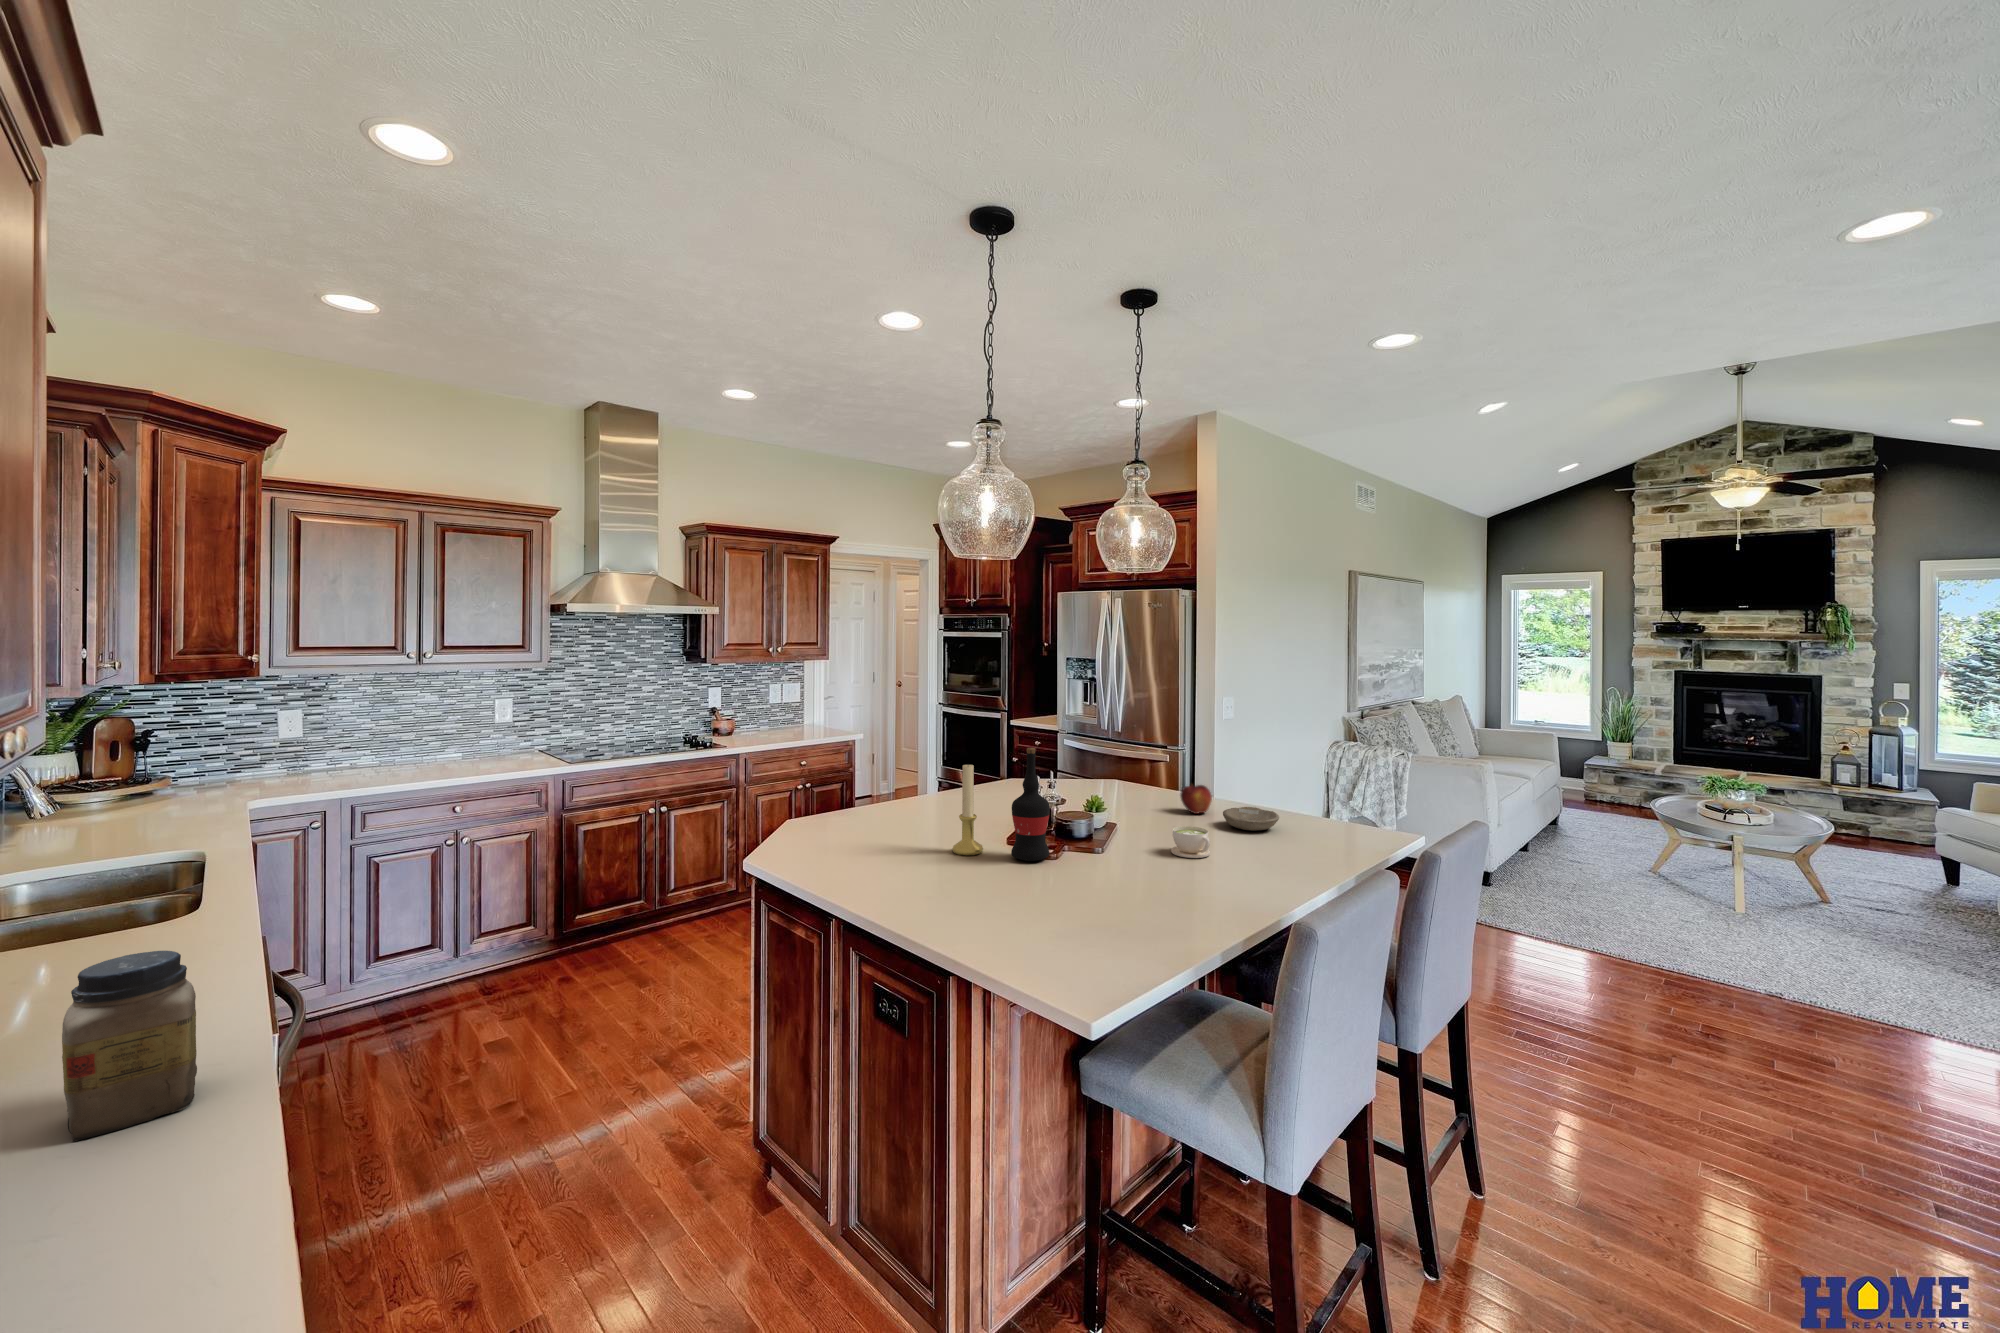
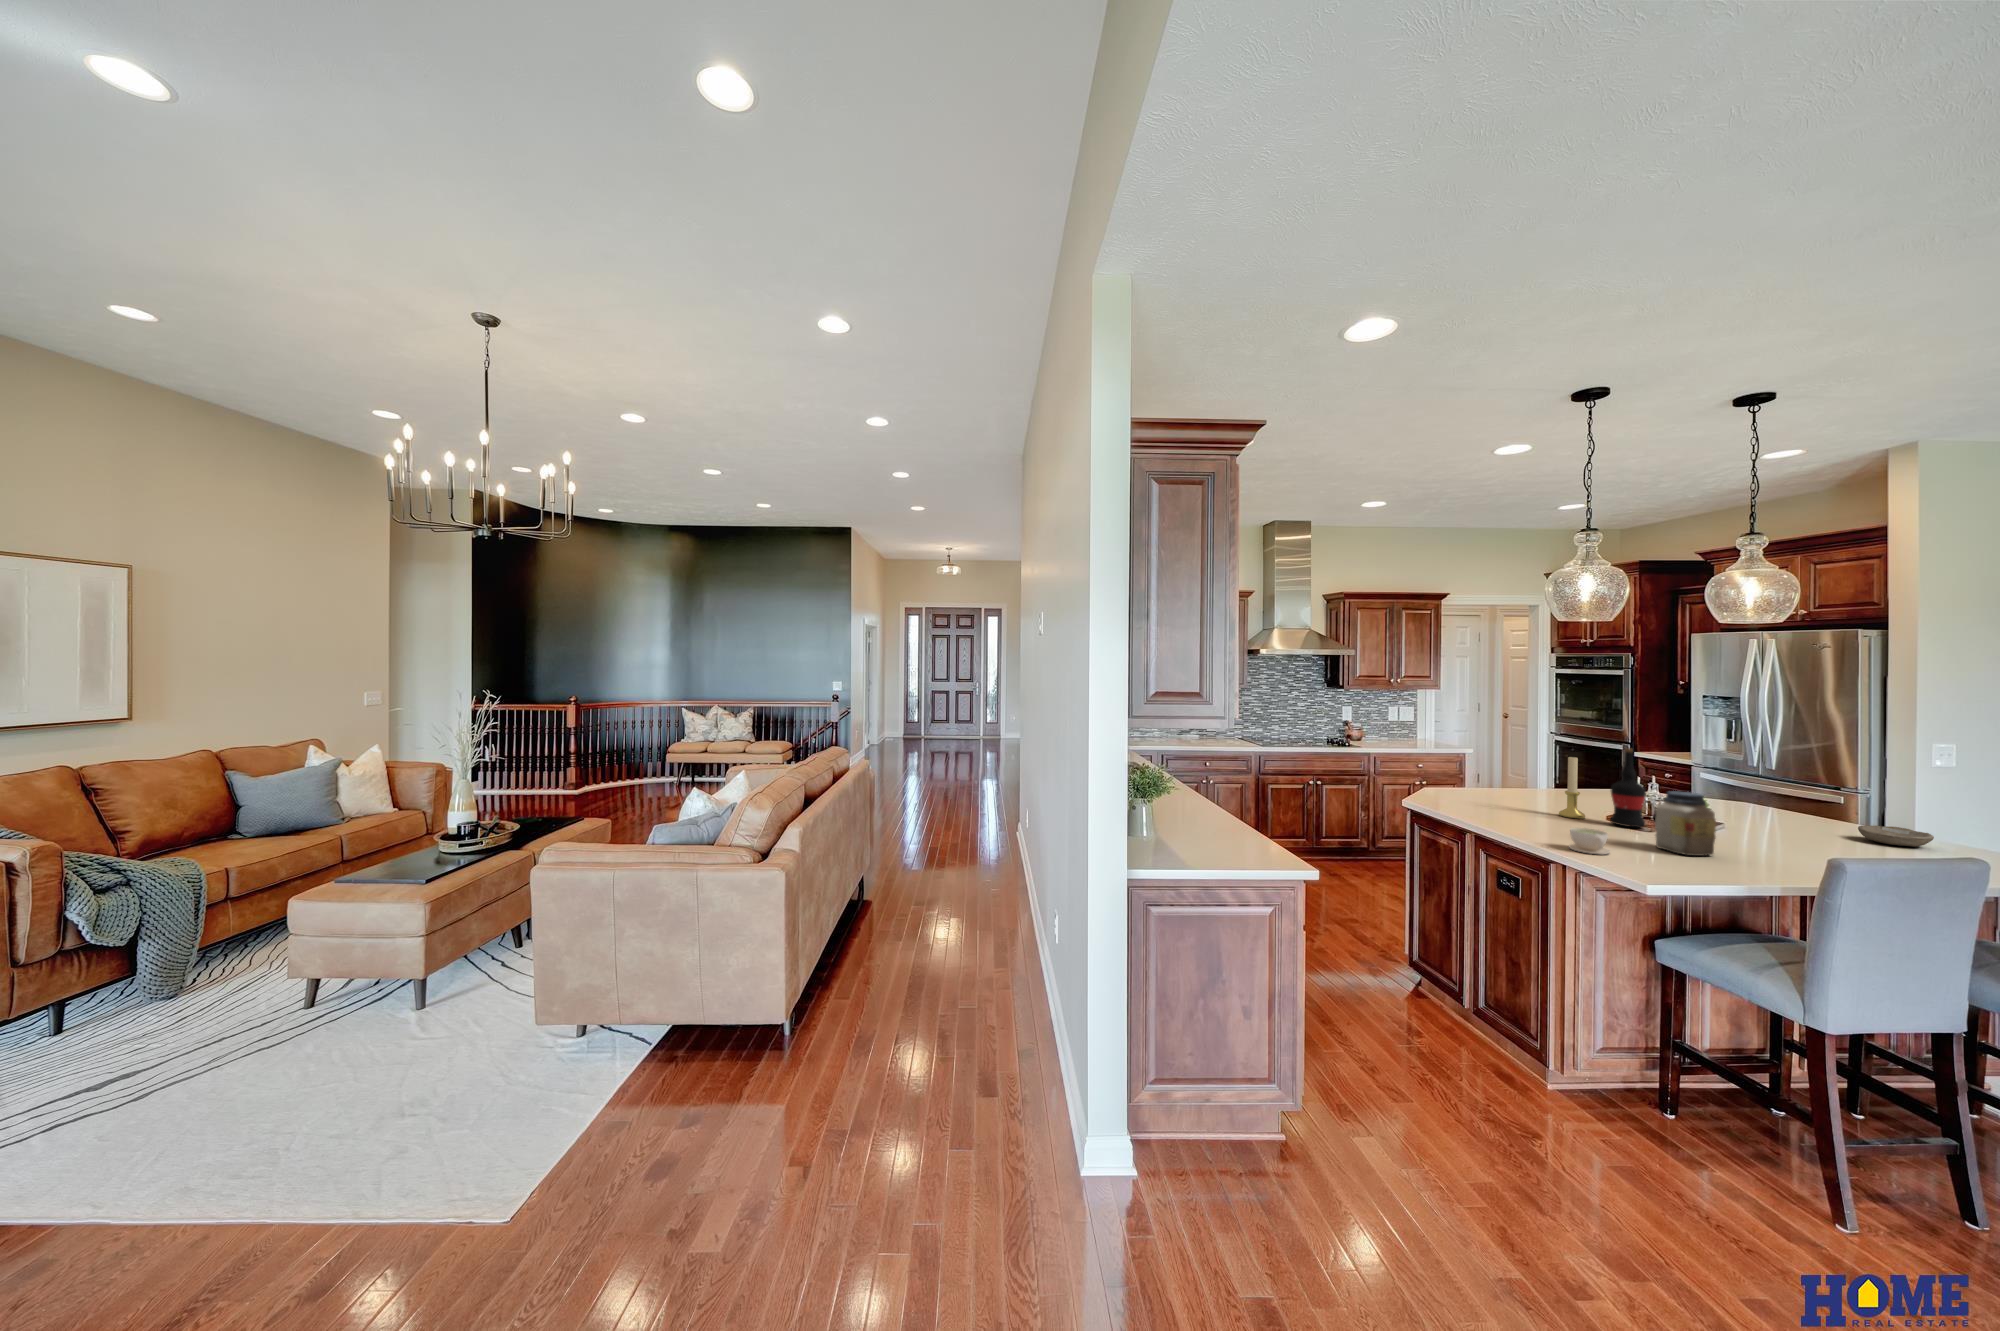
fruit: present [1180,784,1212,814] -> none [1811,802,1852,829]
coffee cup: present [1171,826,1210,858] -> present [1569,828,1609,855]
jar: present [62,951,197,1142] -> present [1655,791,1716,856]

